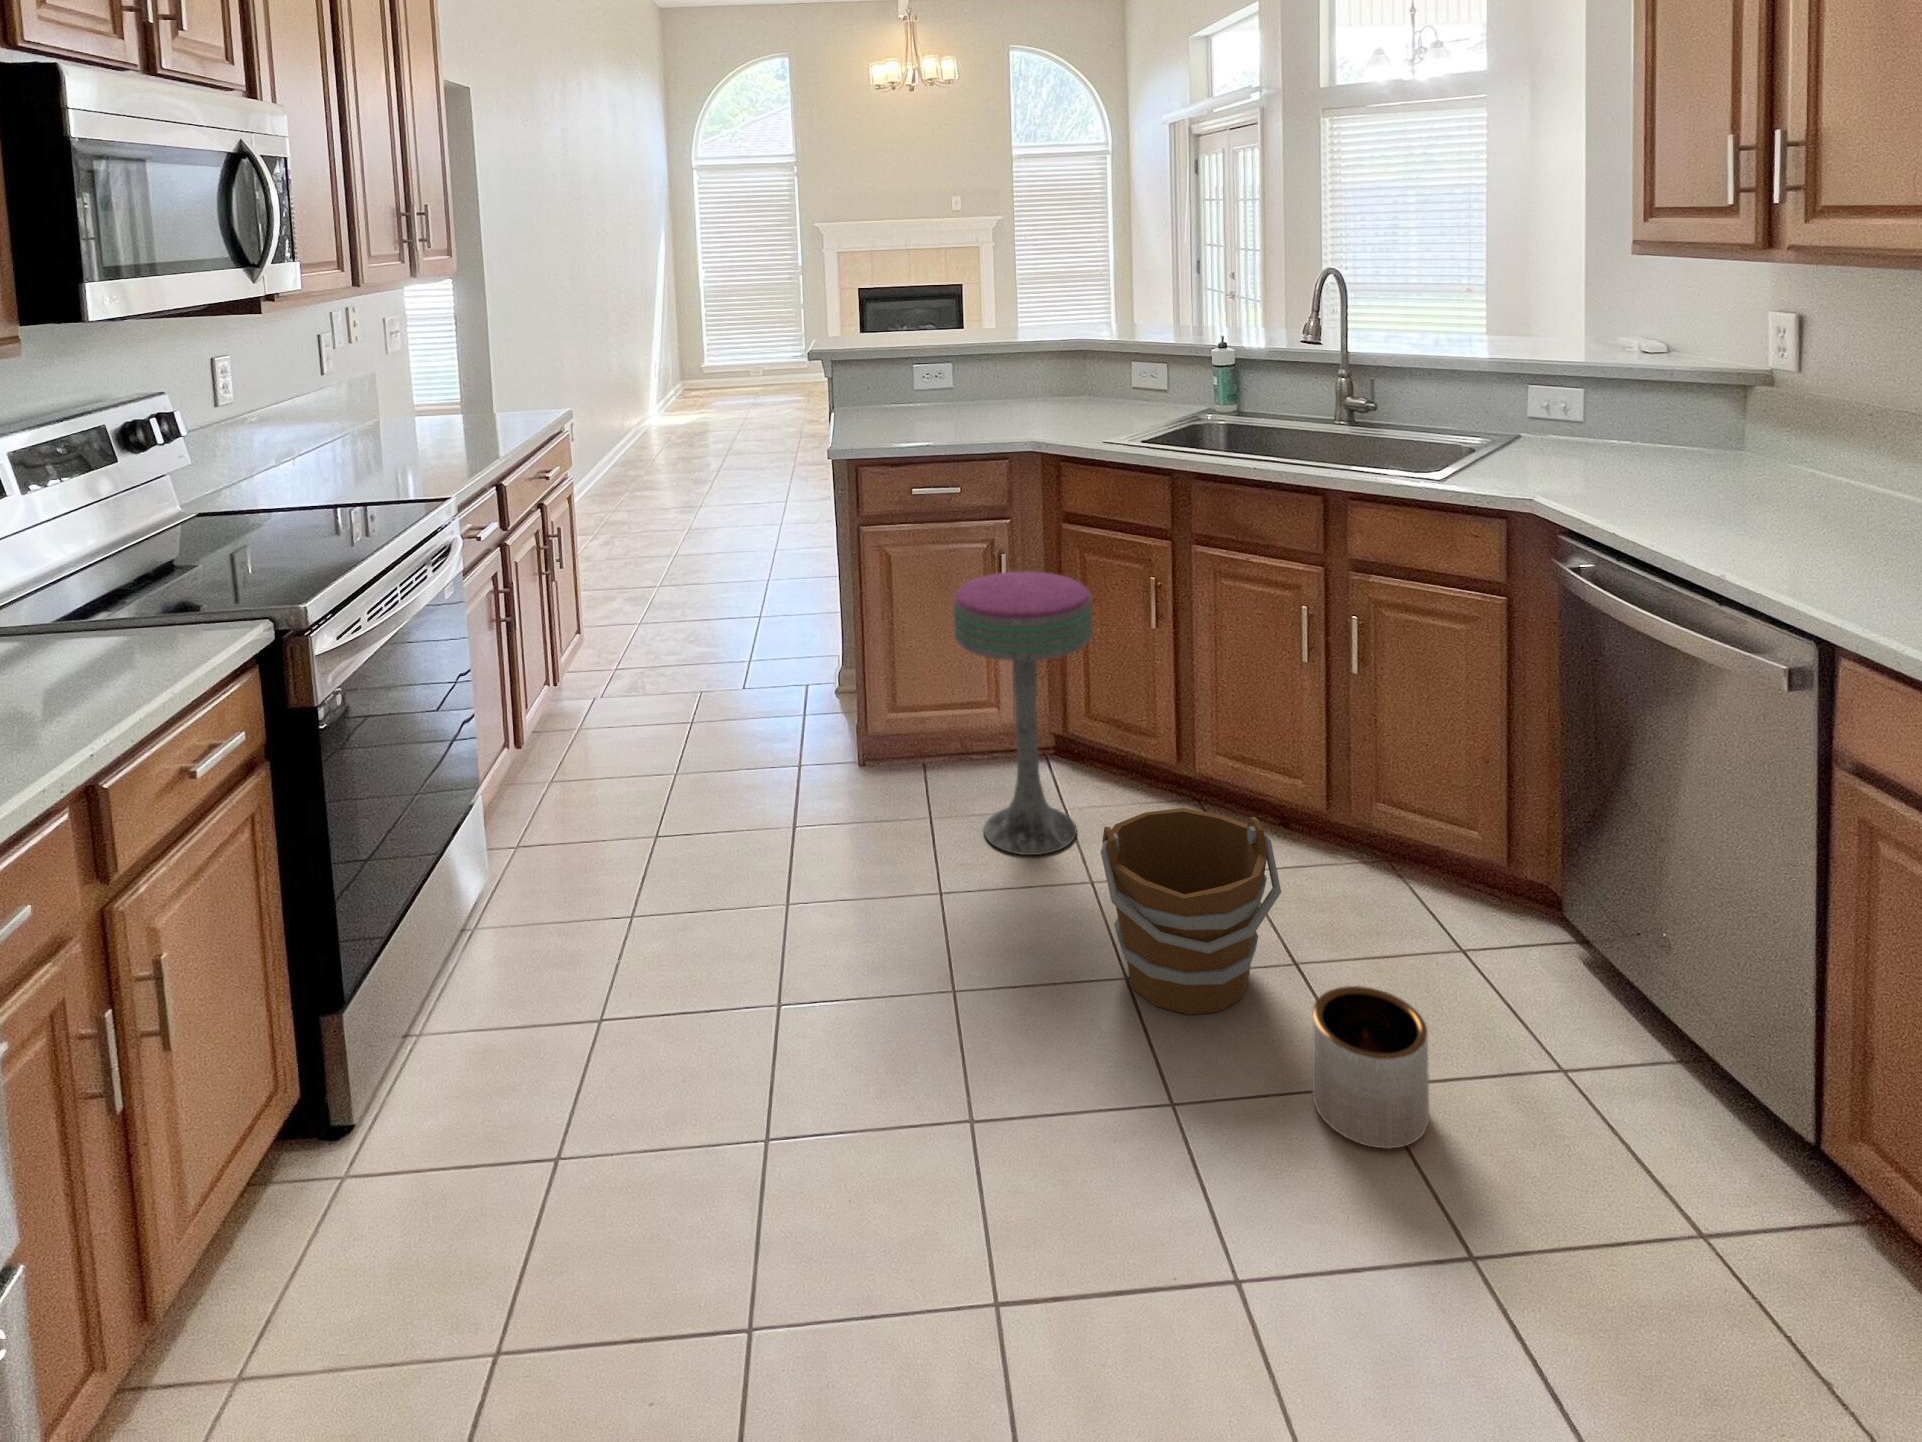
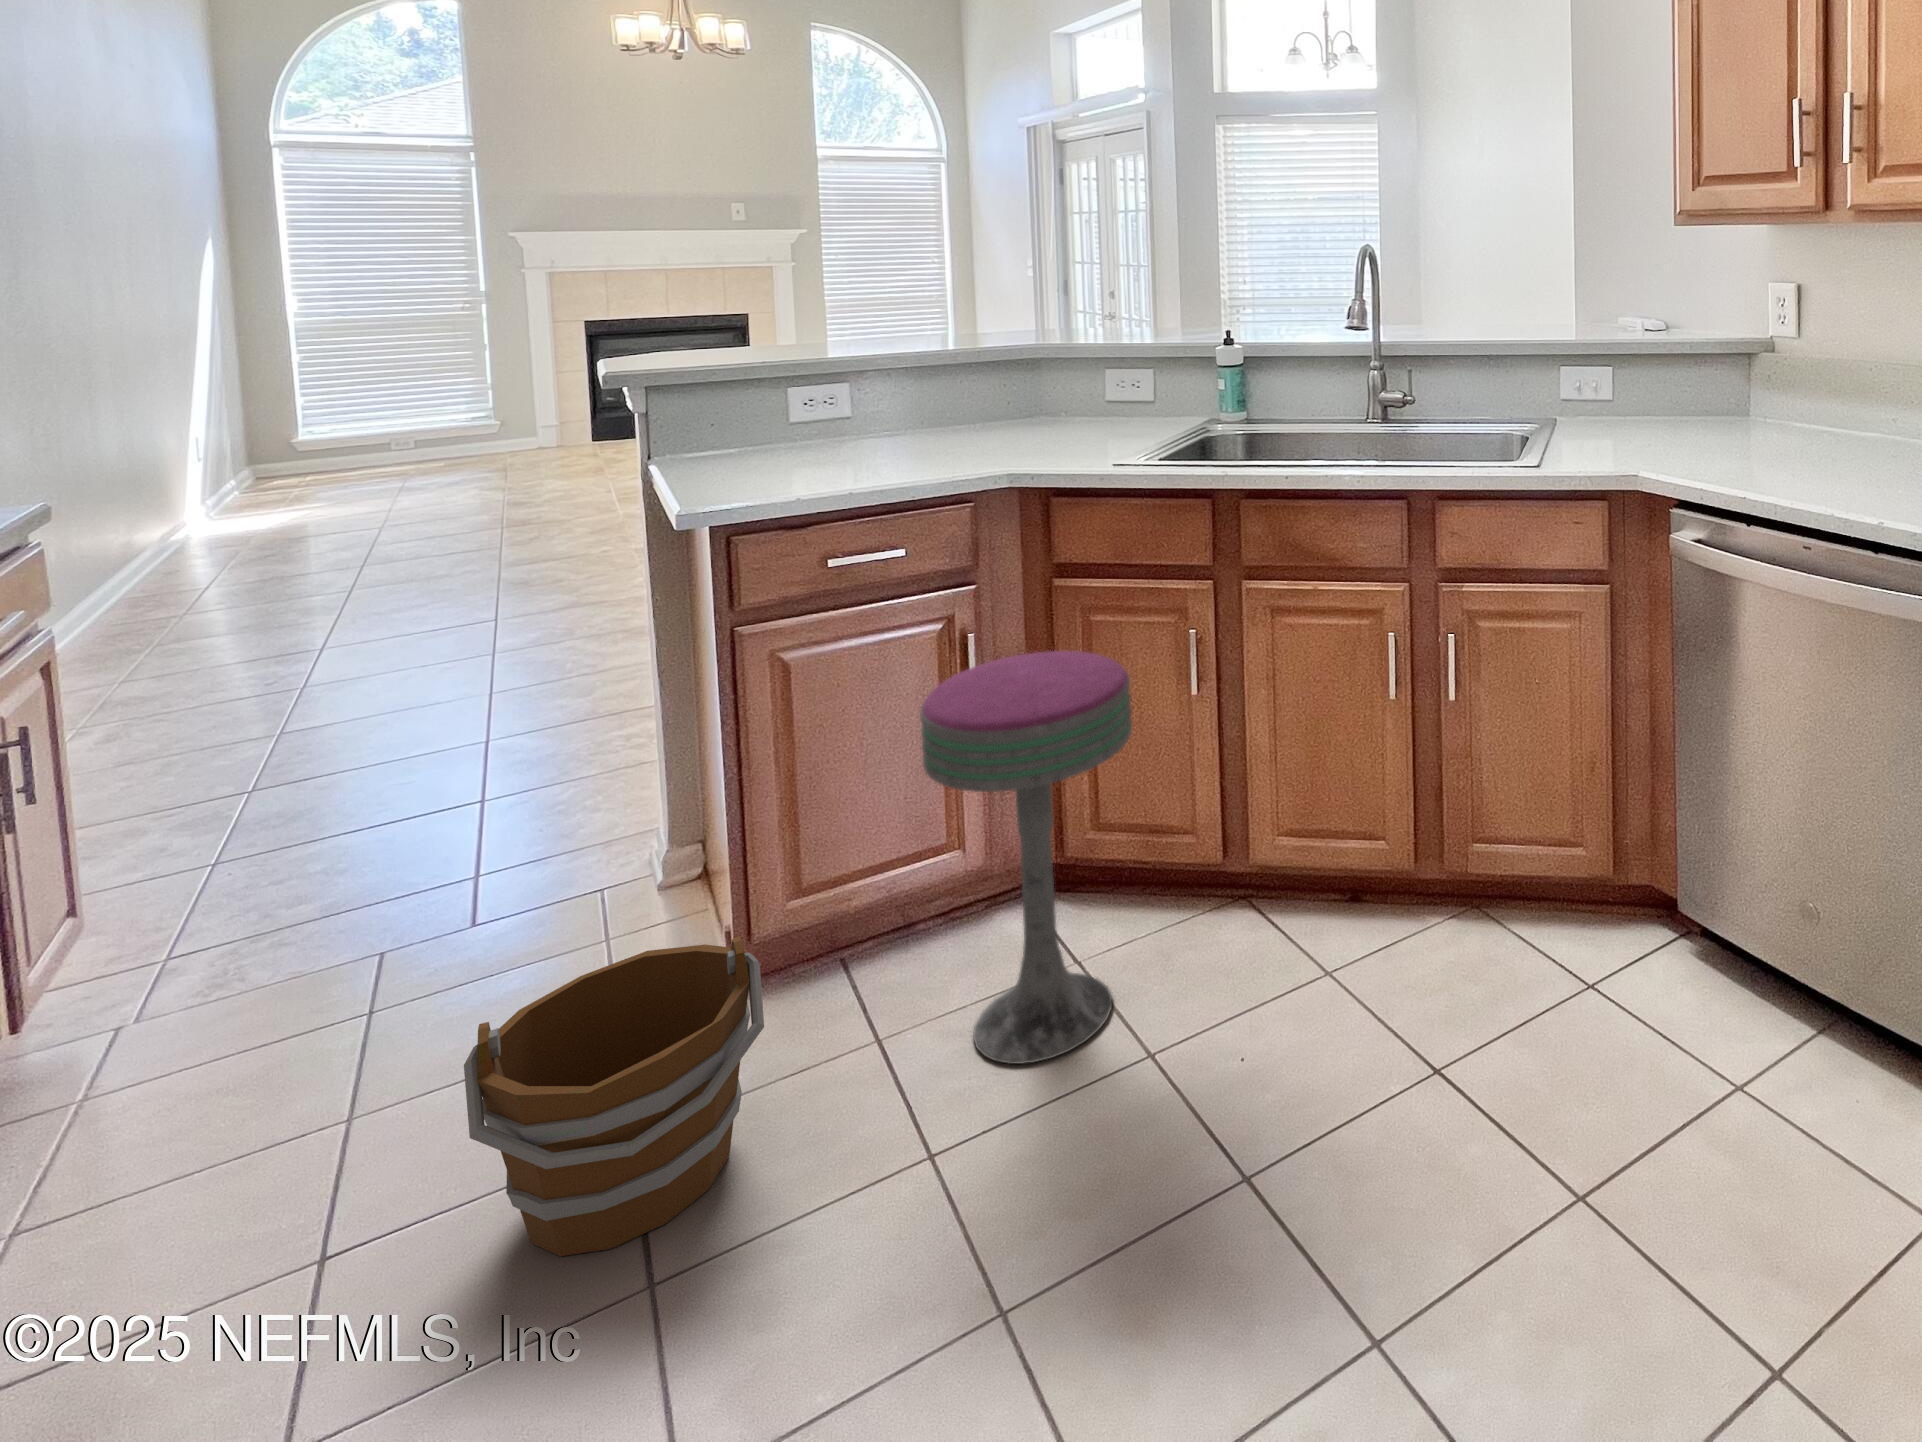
bucket: present [1101,808,1281,1014] -> present [464,936,764,1256]
planter: present [1312,986,1429,1149] -> none [1543,1083,1678,1299]

